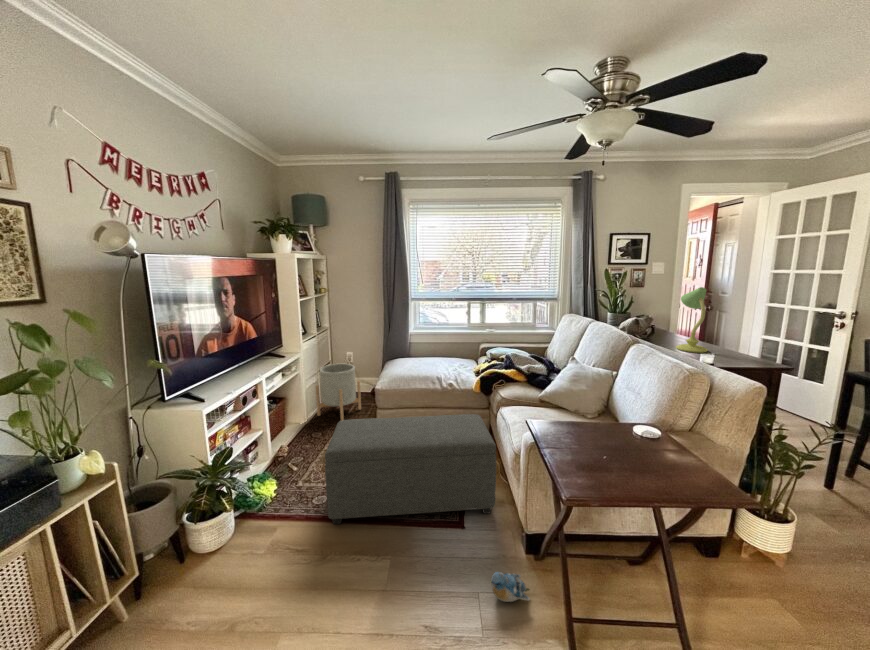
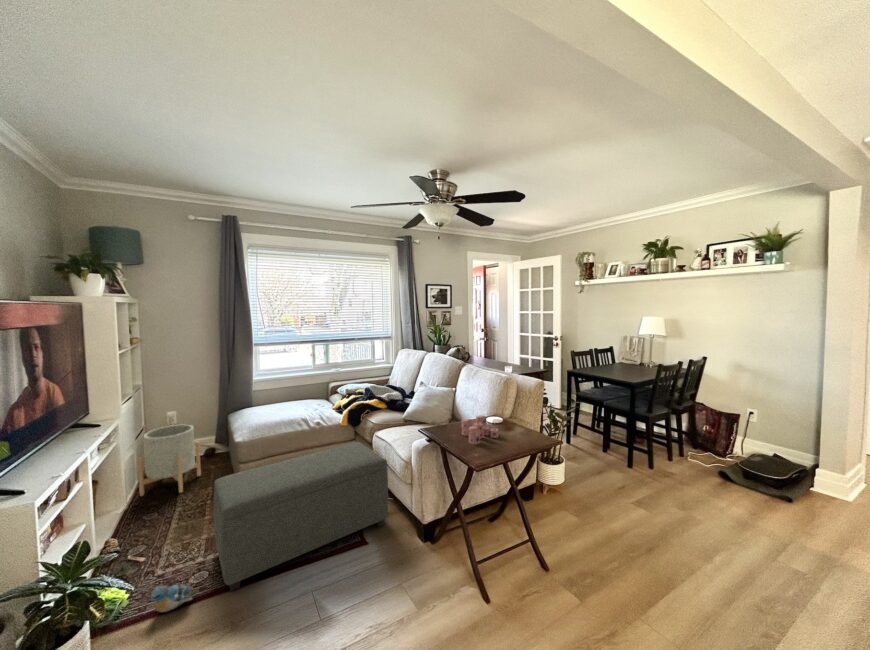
table lamp: present [676,287,708,353] -> none [486,323,504,368]
candle: none [583,422,641,465] -> present [462,415,498,444]
plush toy: present [490,572,530,602] -> present [149,583,196,612]

